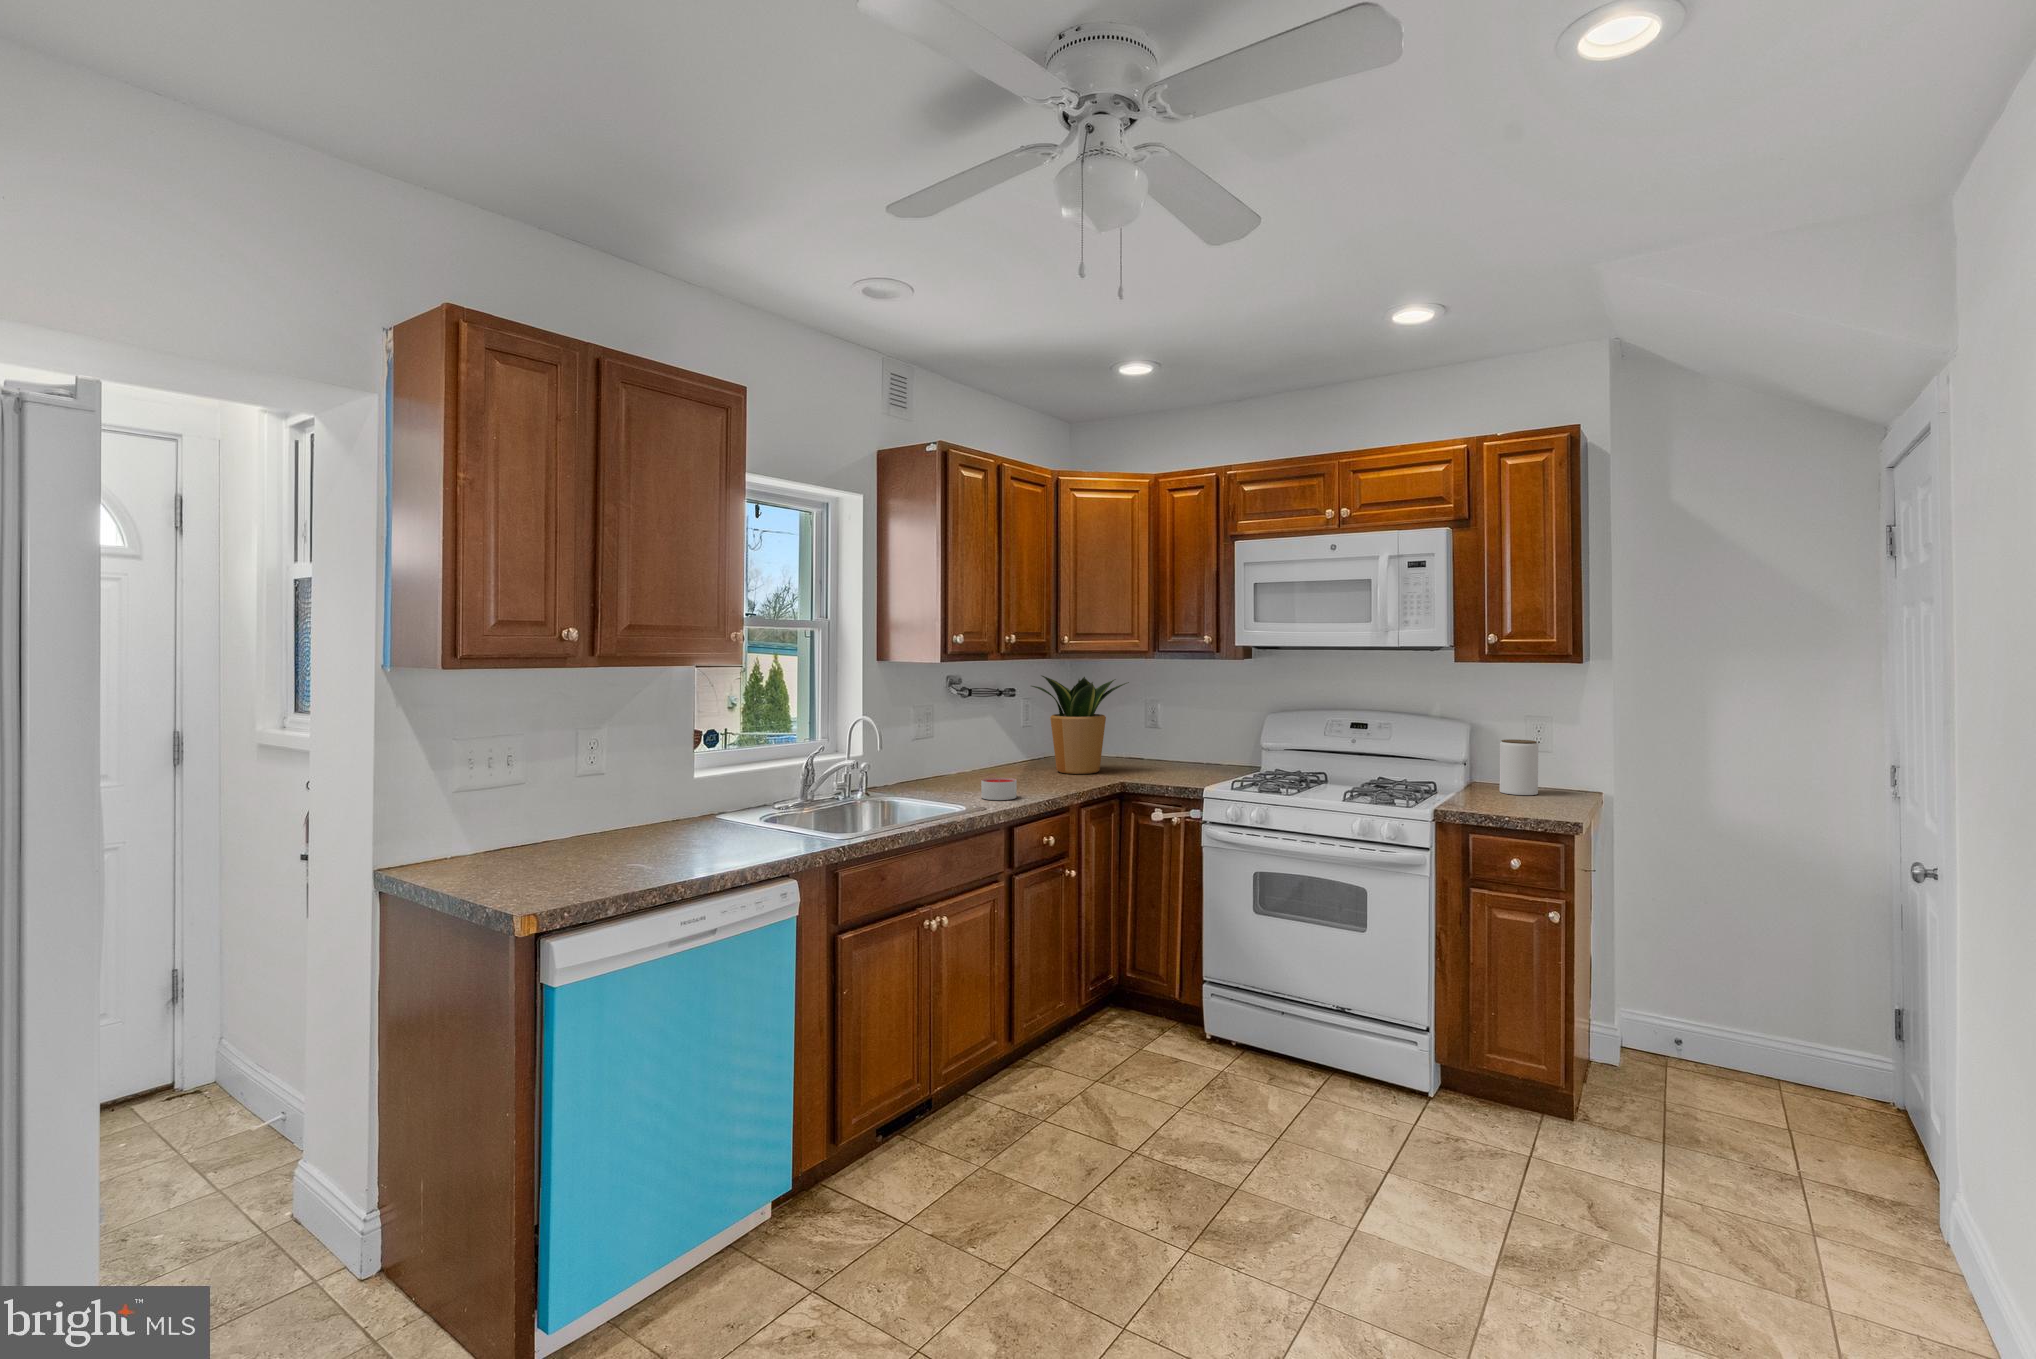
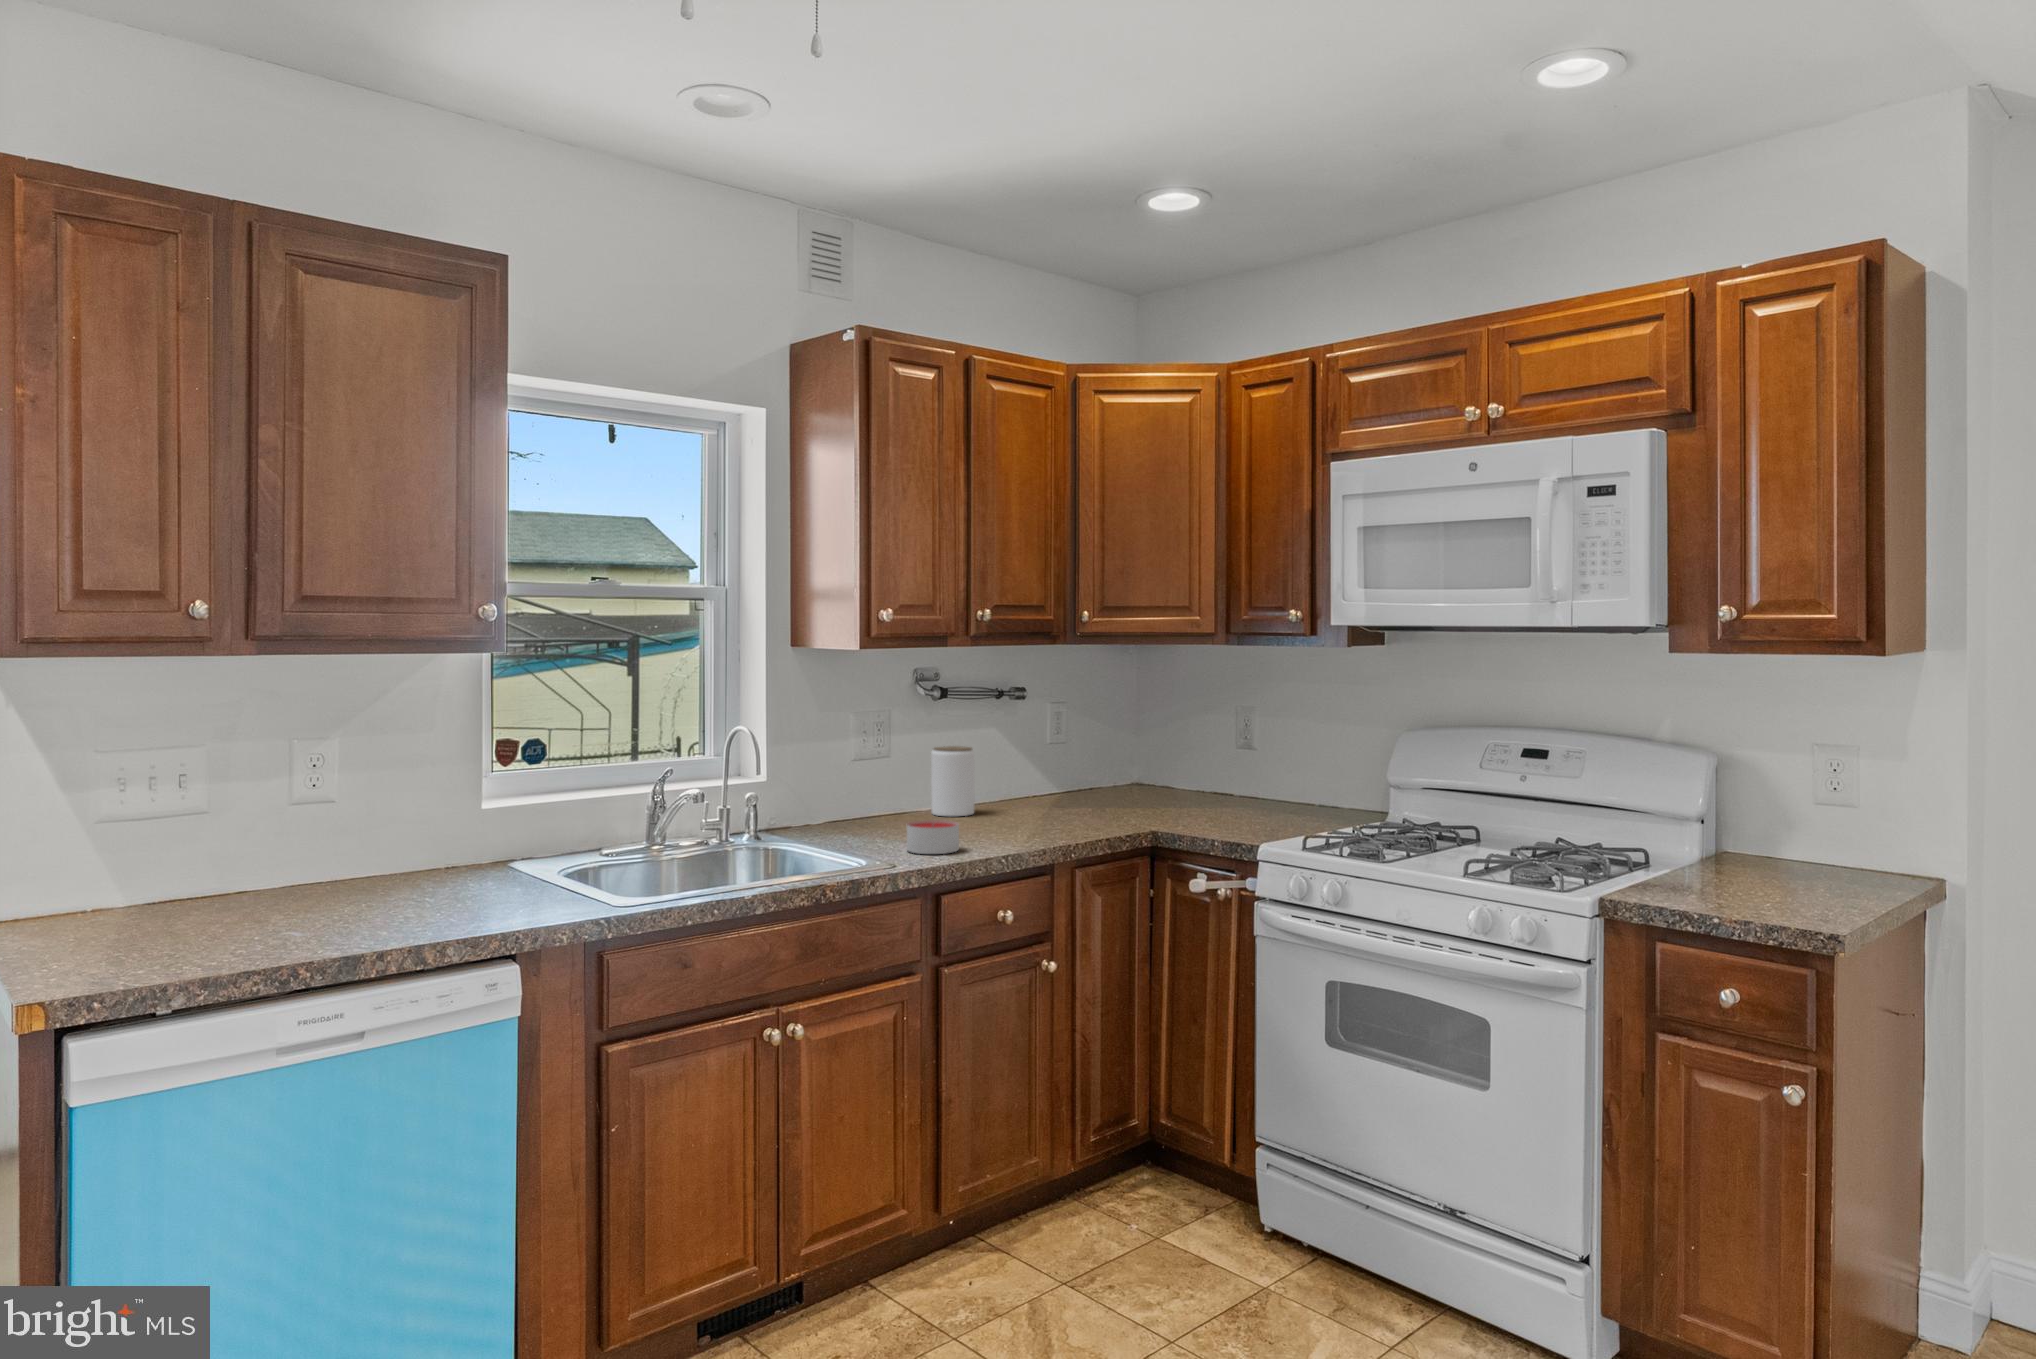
potted plant: present [1032,676,1129,774] -> none [1035,668,1182,816]
jar: present [1500,739,1538,795] -> present [931,746,974,816]

